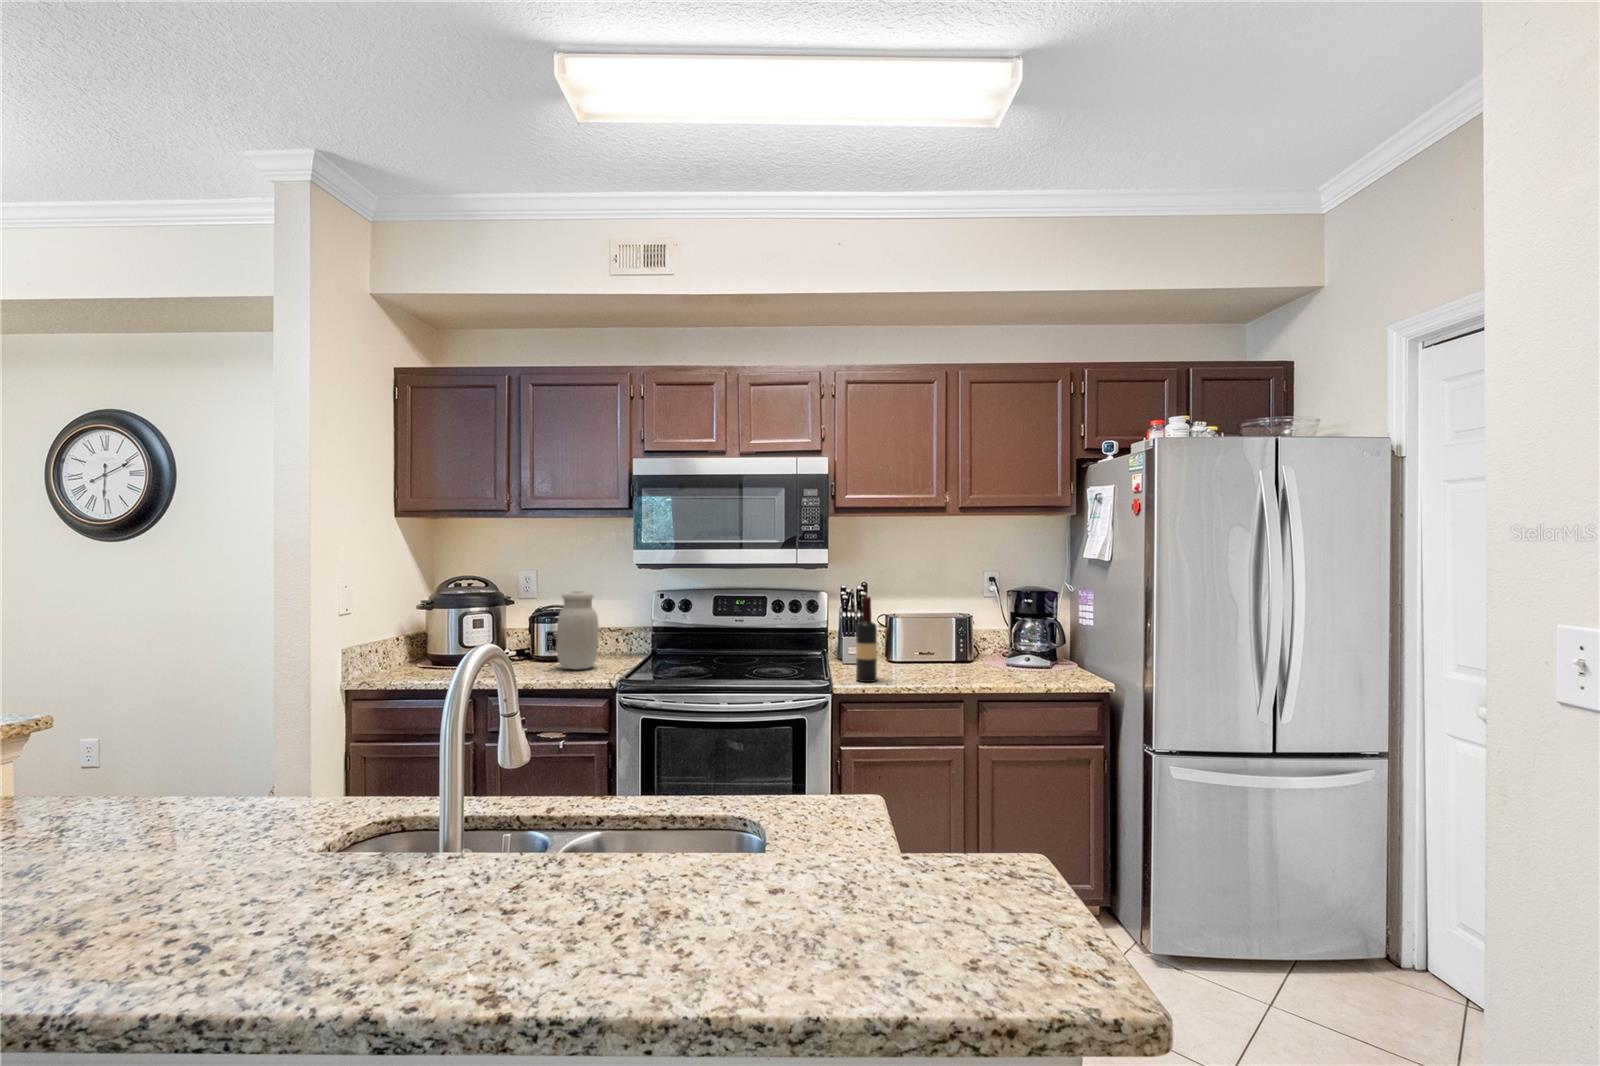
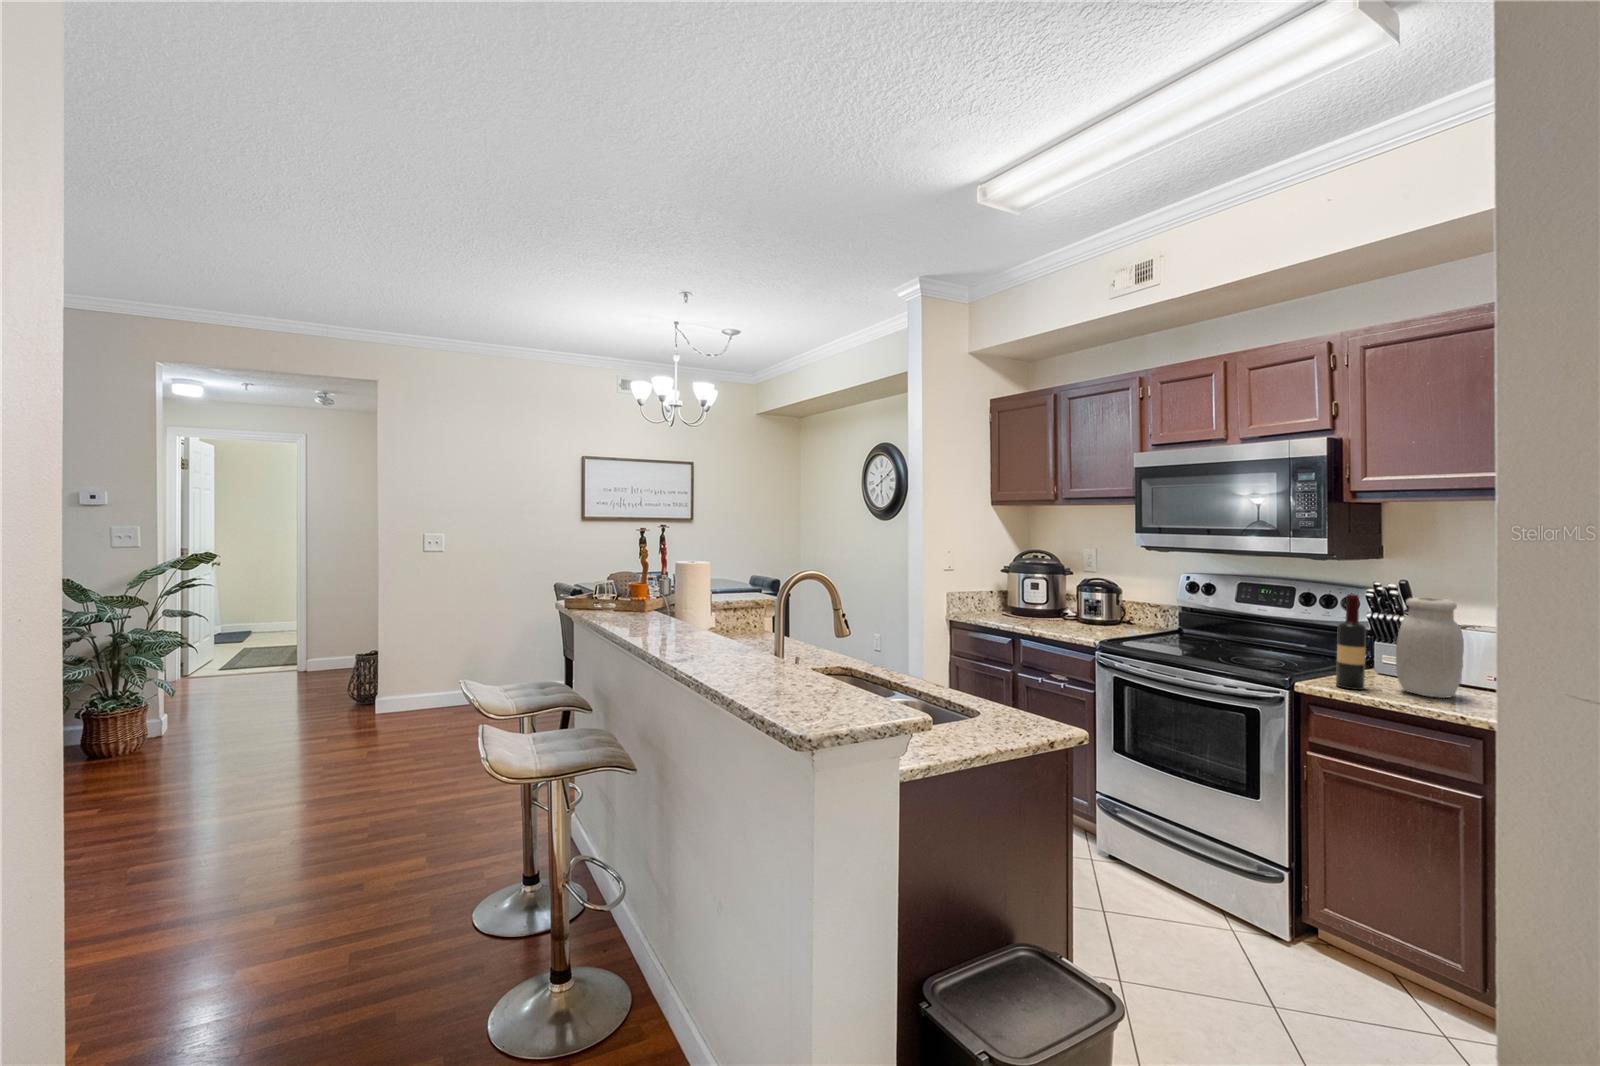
jar: present [556,591,599,670] -> present [1396,597,1464,698]

